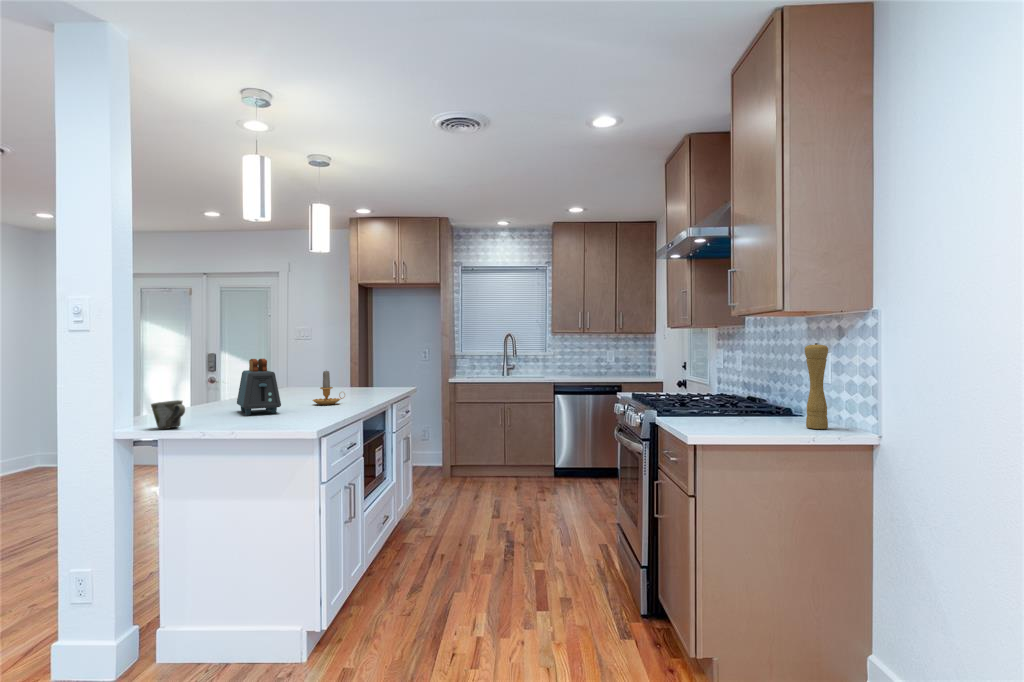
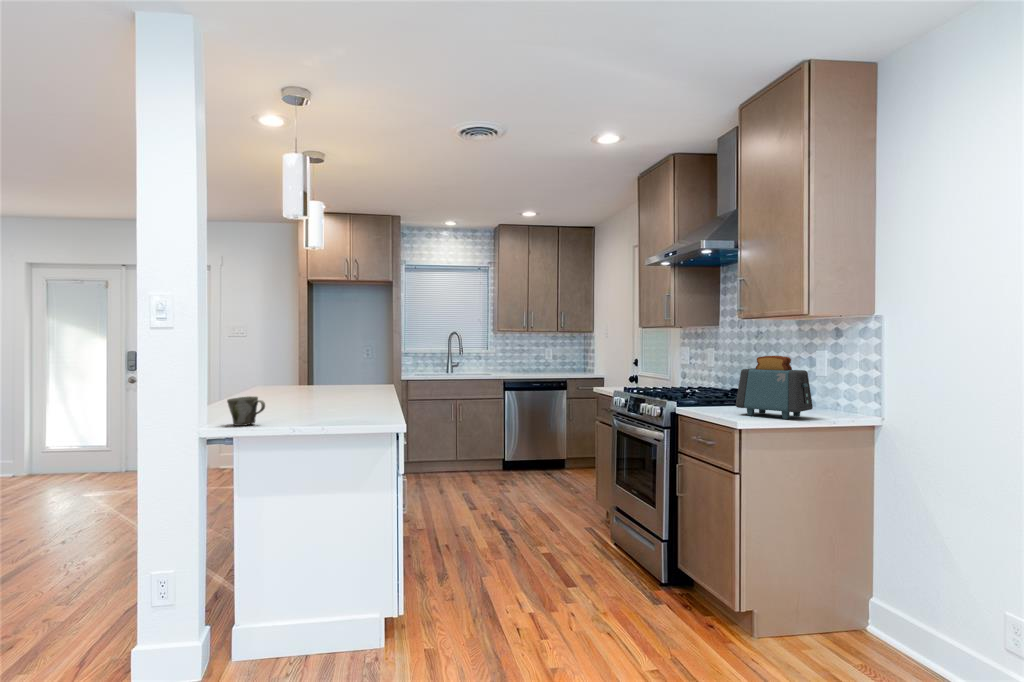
pepper mill: present [805,343,828,429] -> none [816,343,836,413]
toaster: present [237,359,281,415] -> present [736,356,813,419]
candle: present [313,371,345,405] -> none [331,366,361,401]

